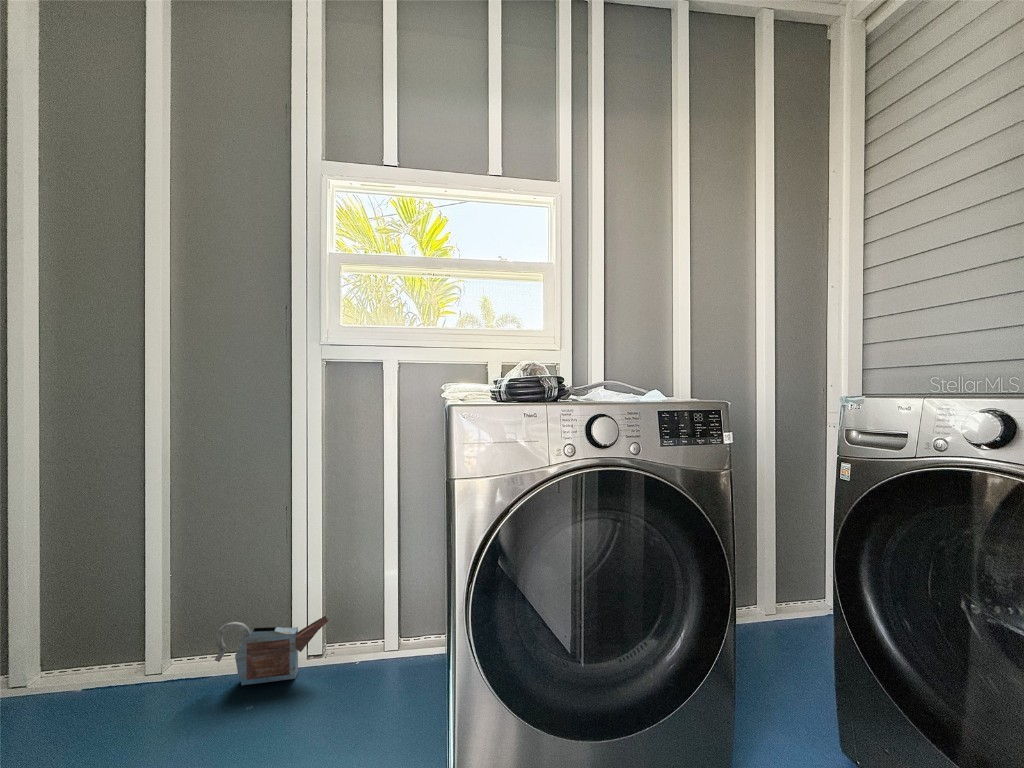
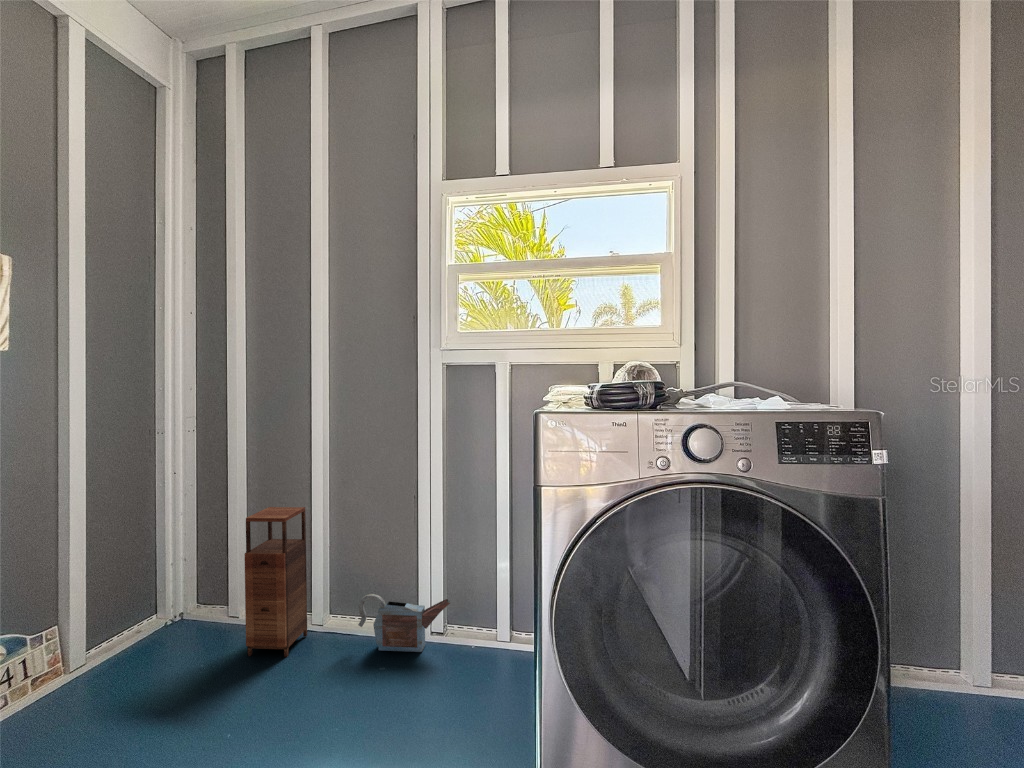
storage cabinet: none [58,529,143,720] -> present [244,507,307,657]

